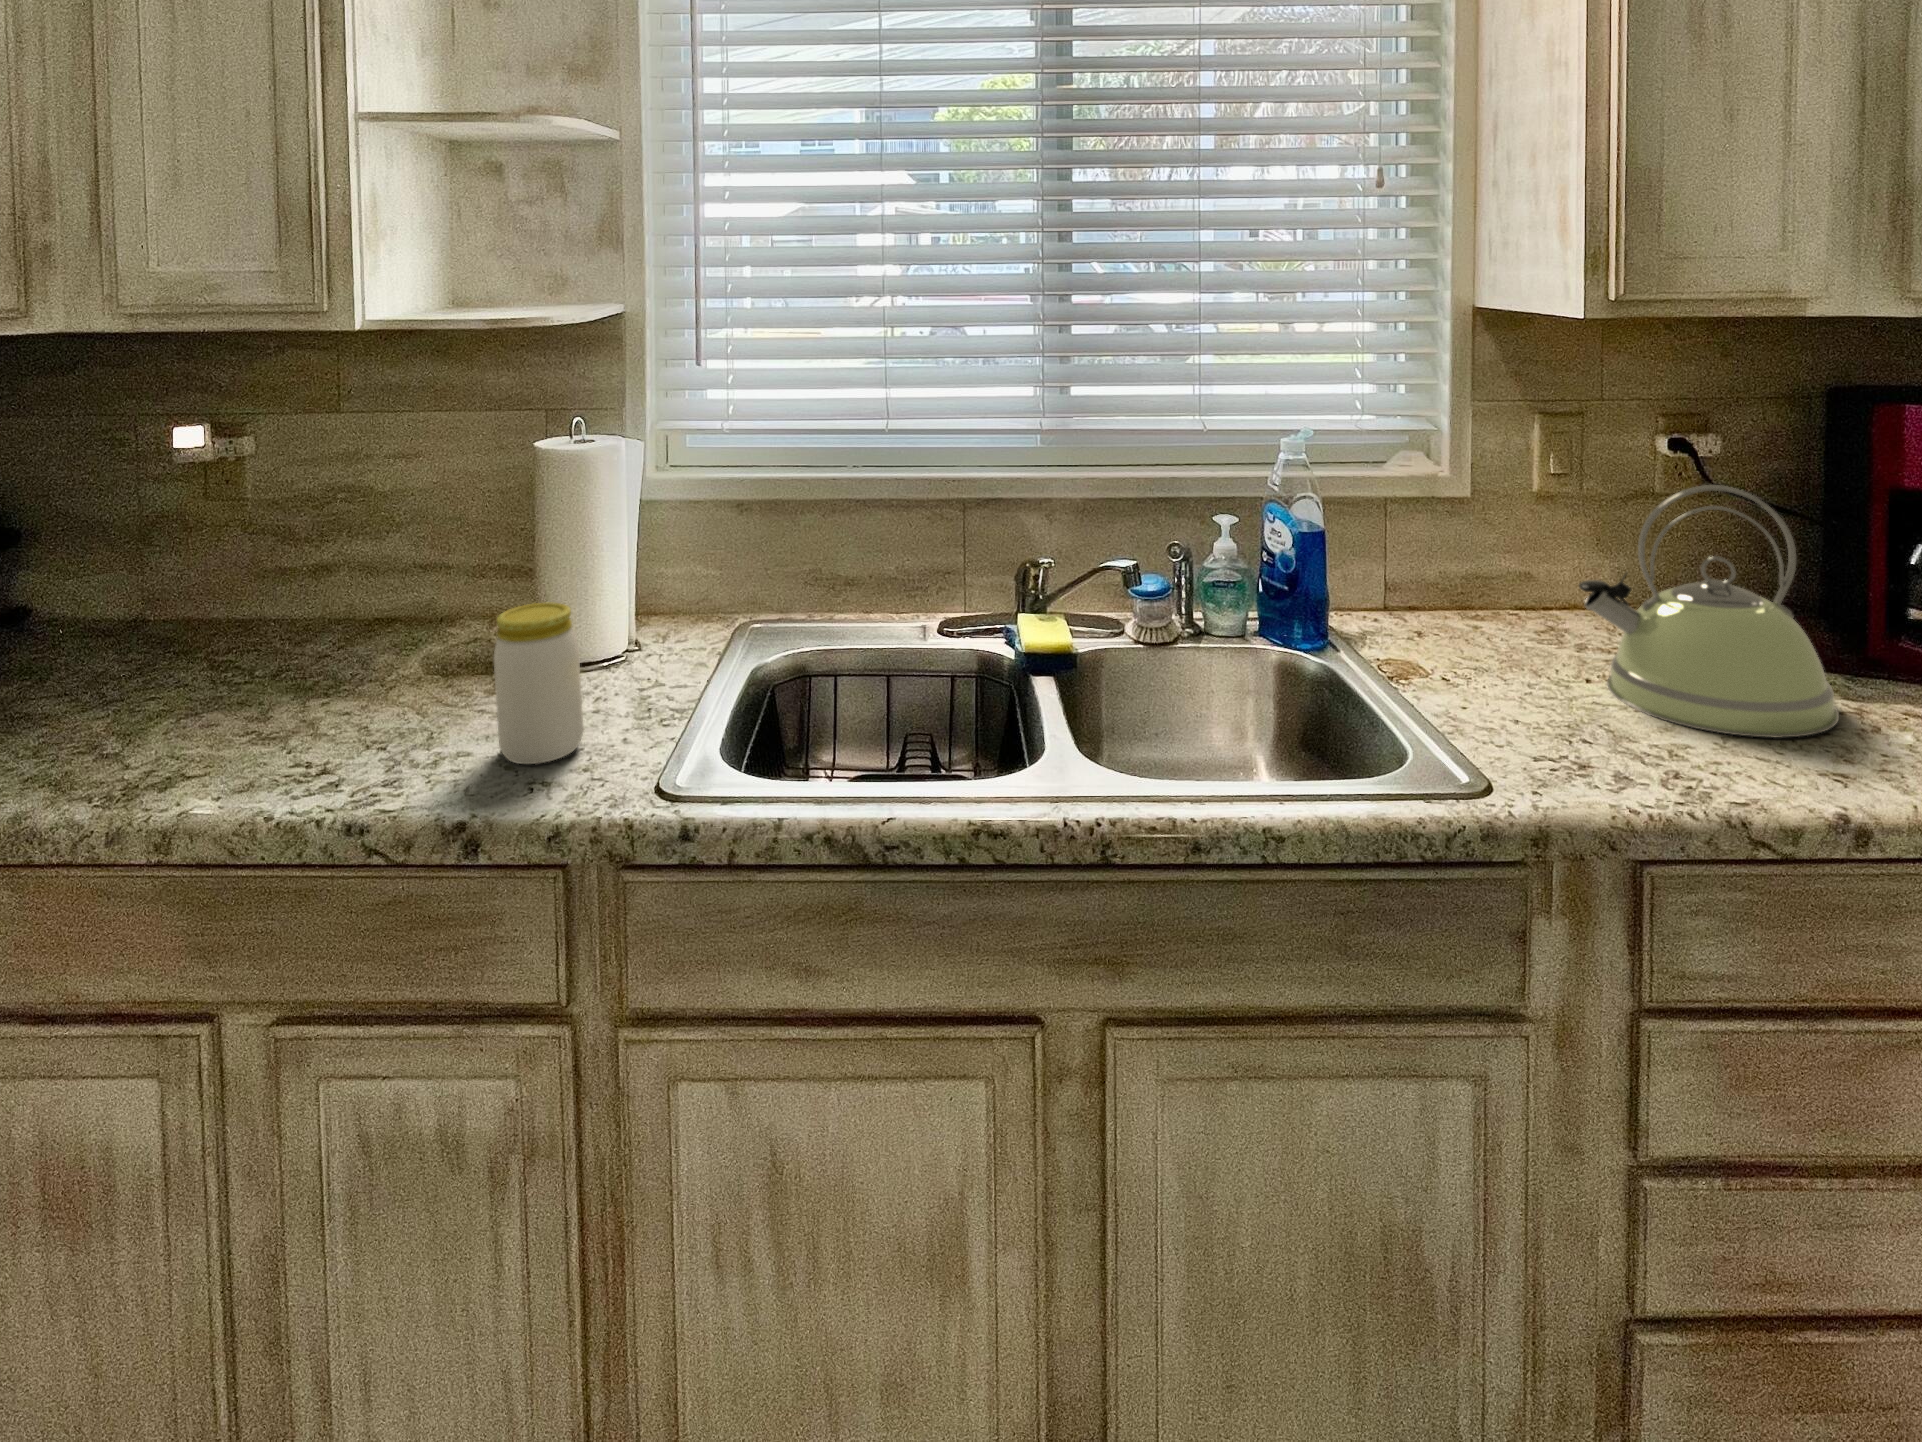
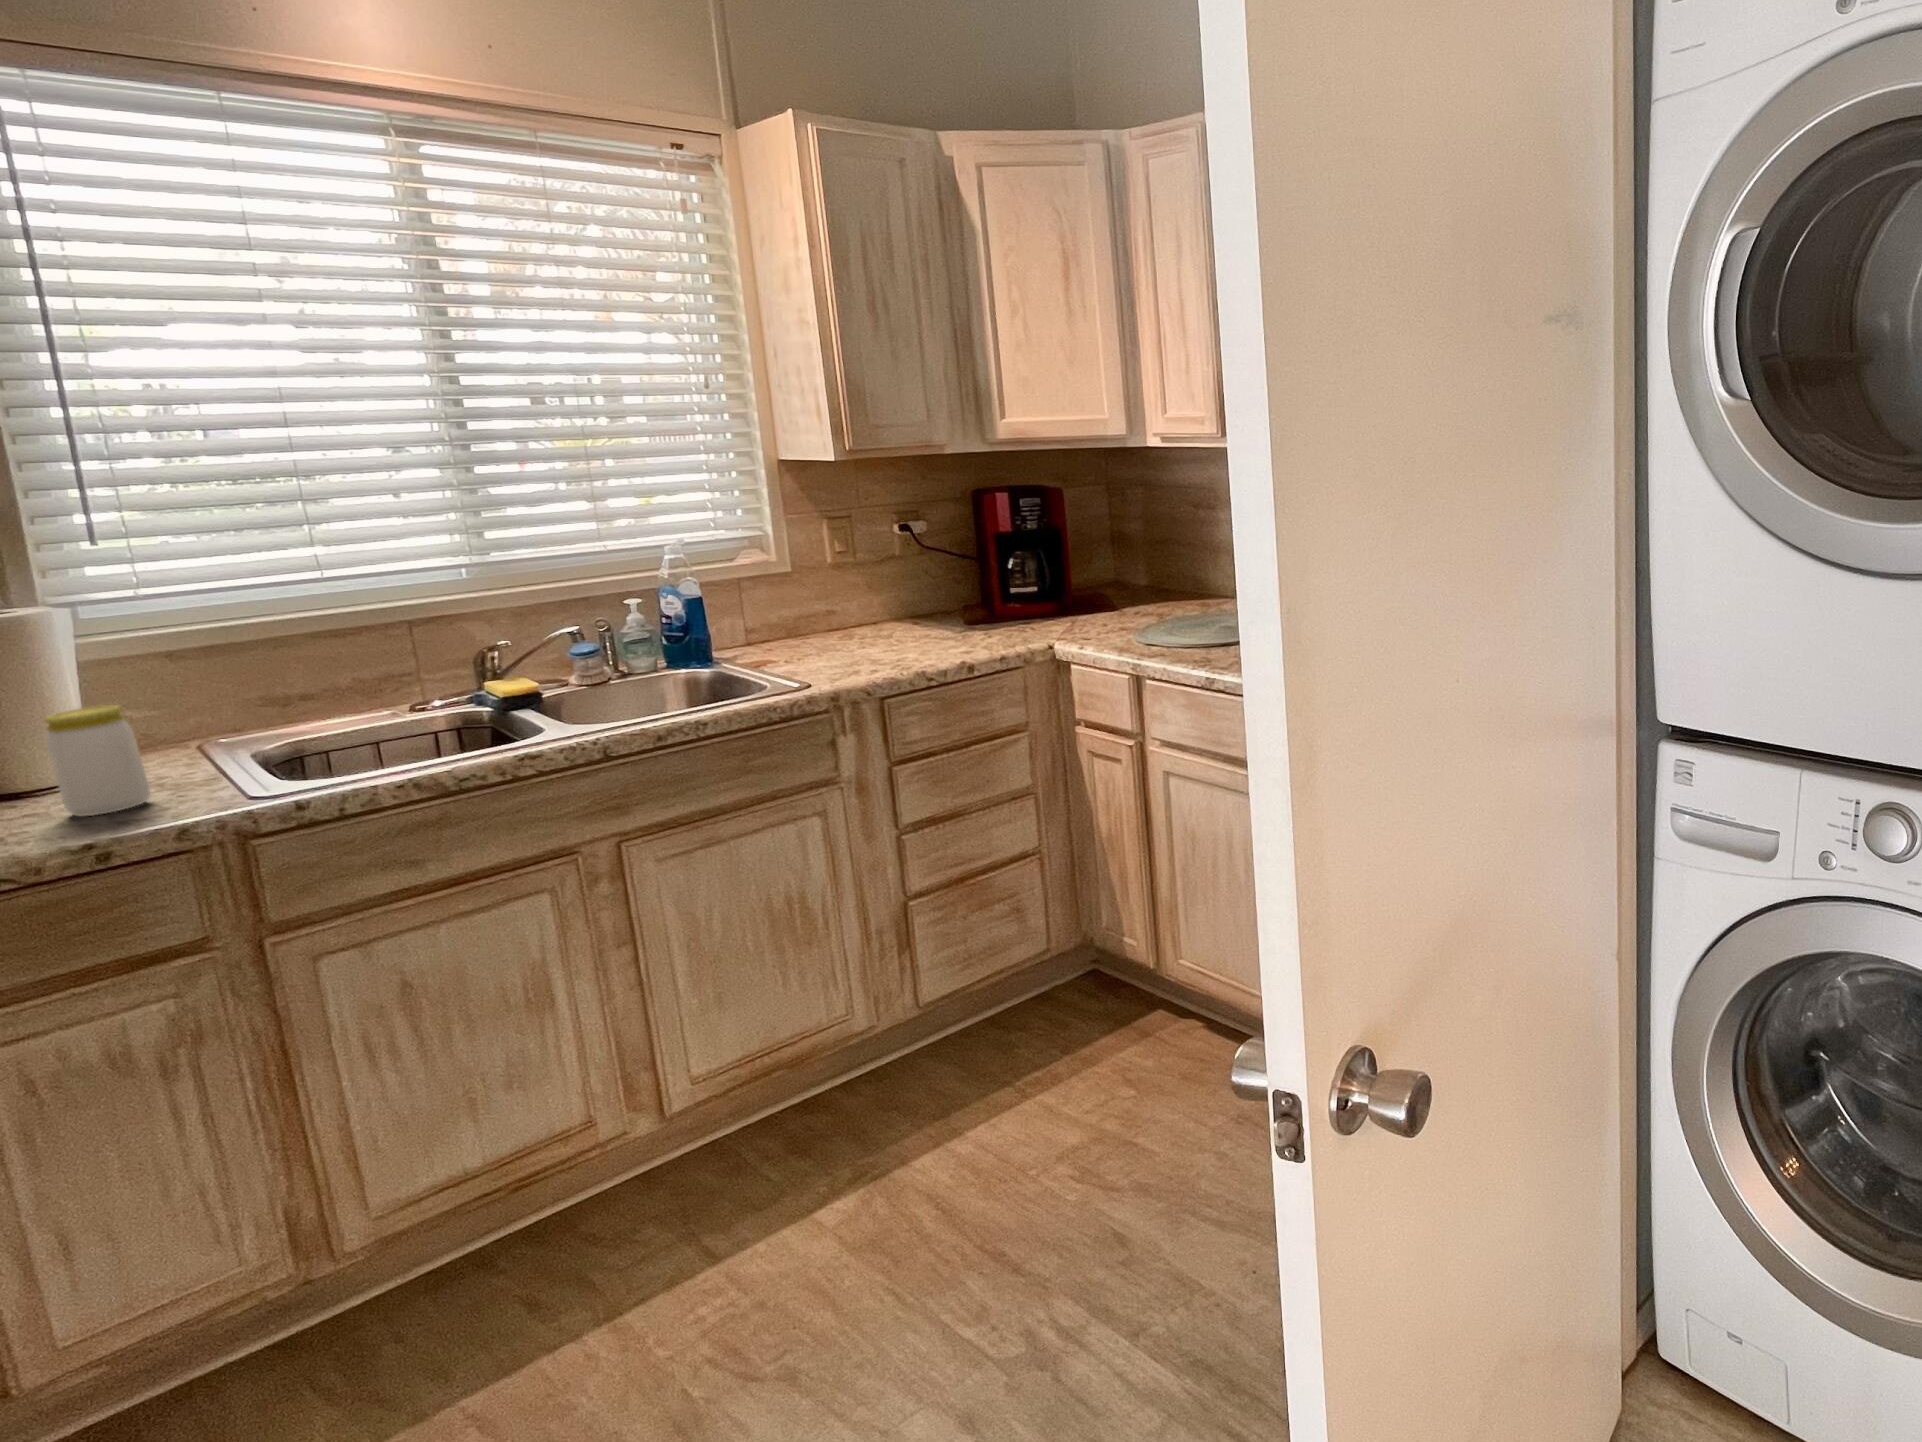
kettle: present [1579,485,1839,738] -> none [852,540,975,654]

